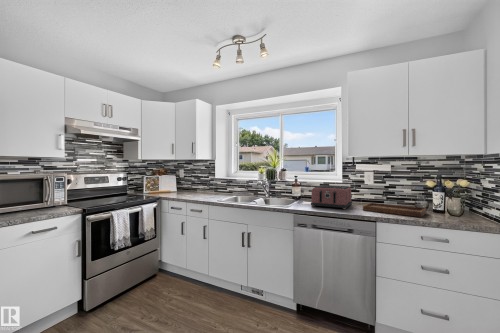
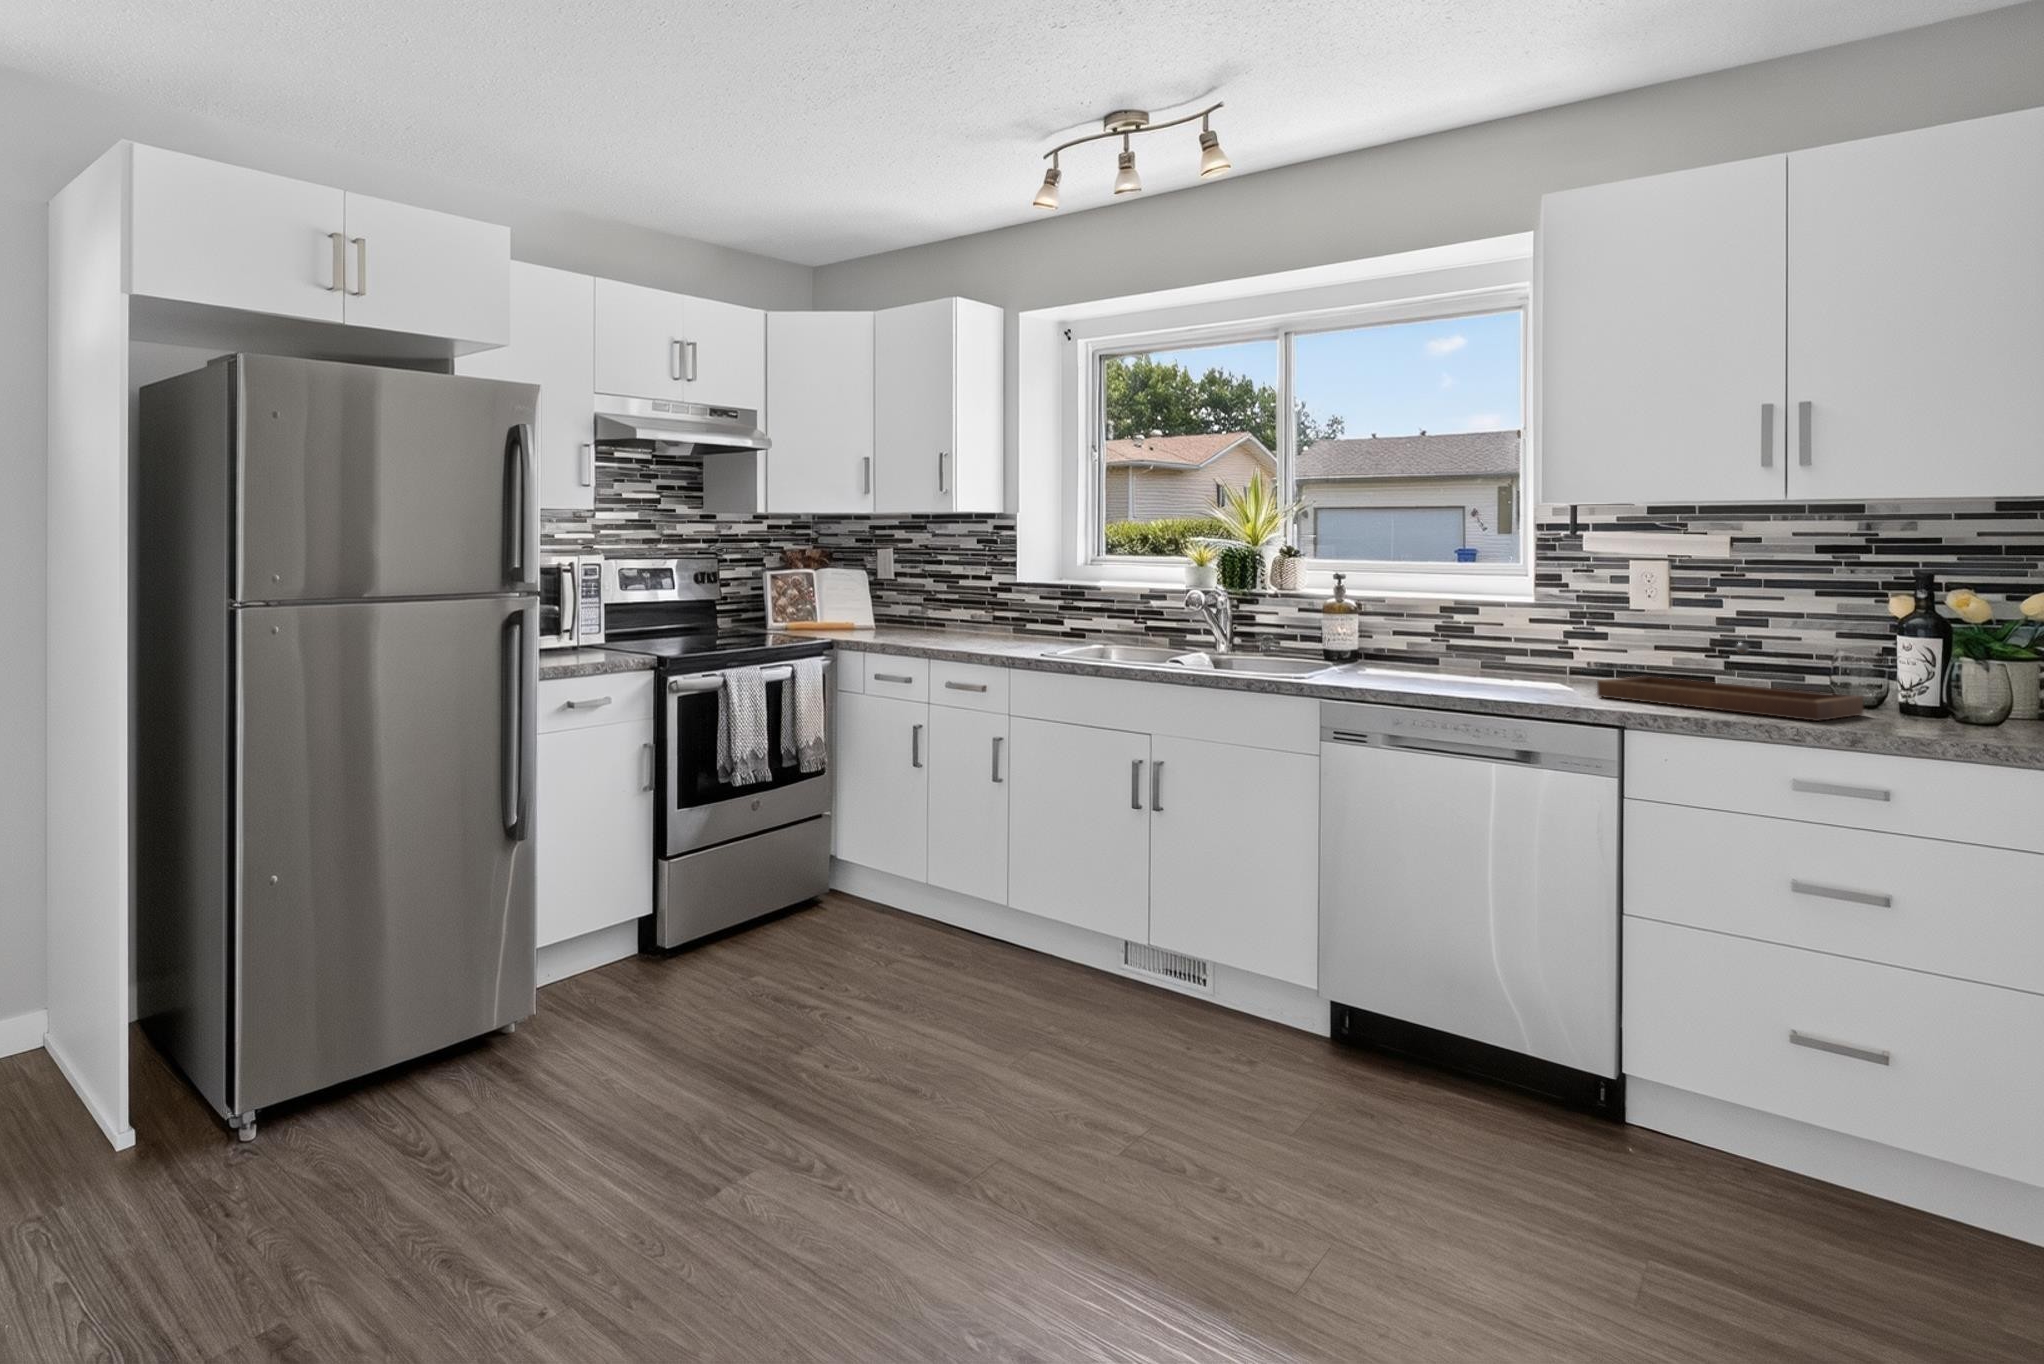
toaster: present [311,185,352,209] -> none [1392,608,1568,692]

